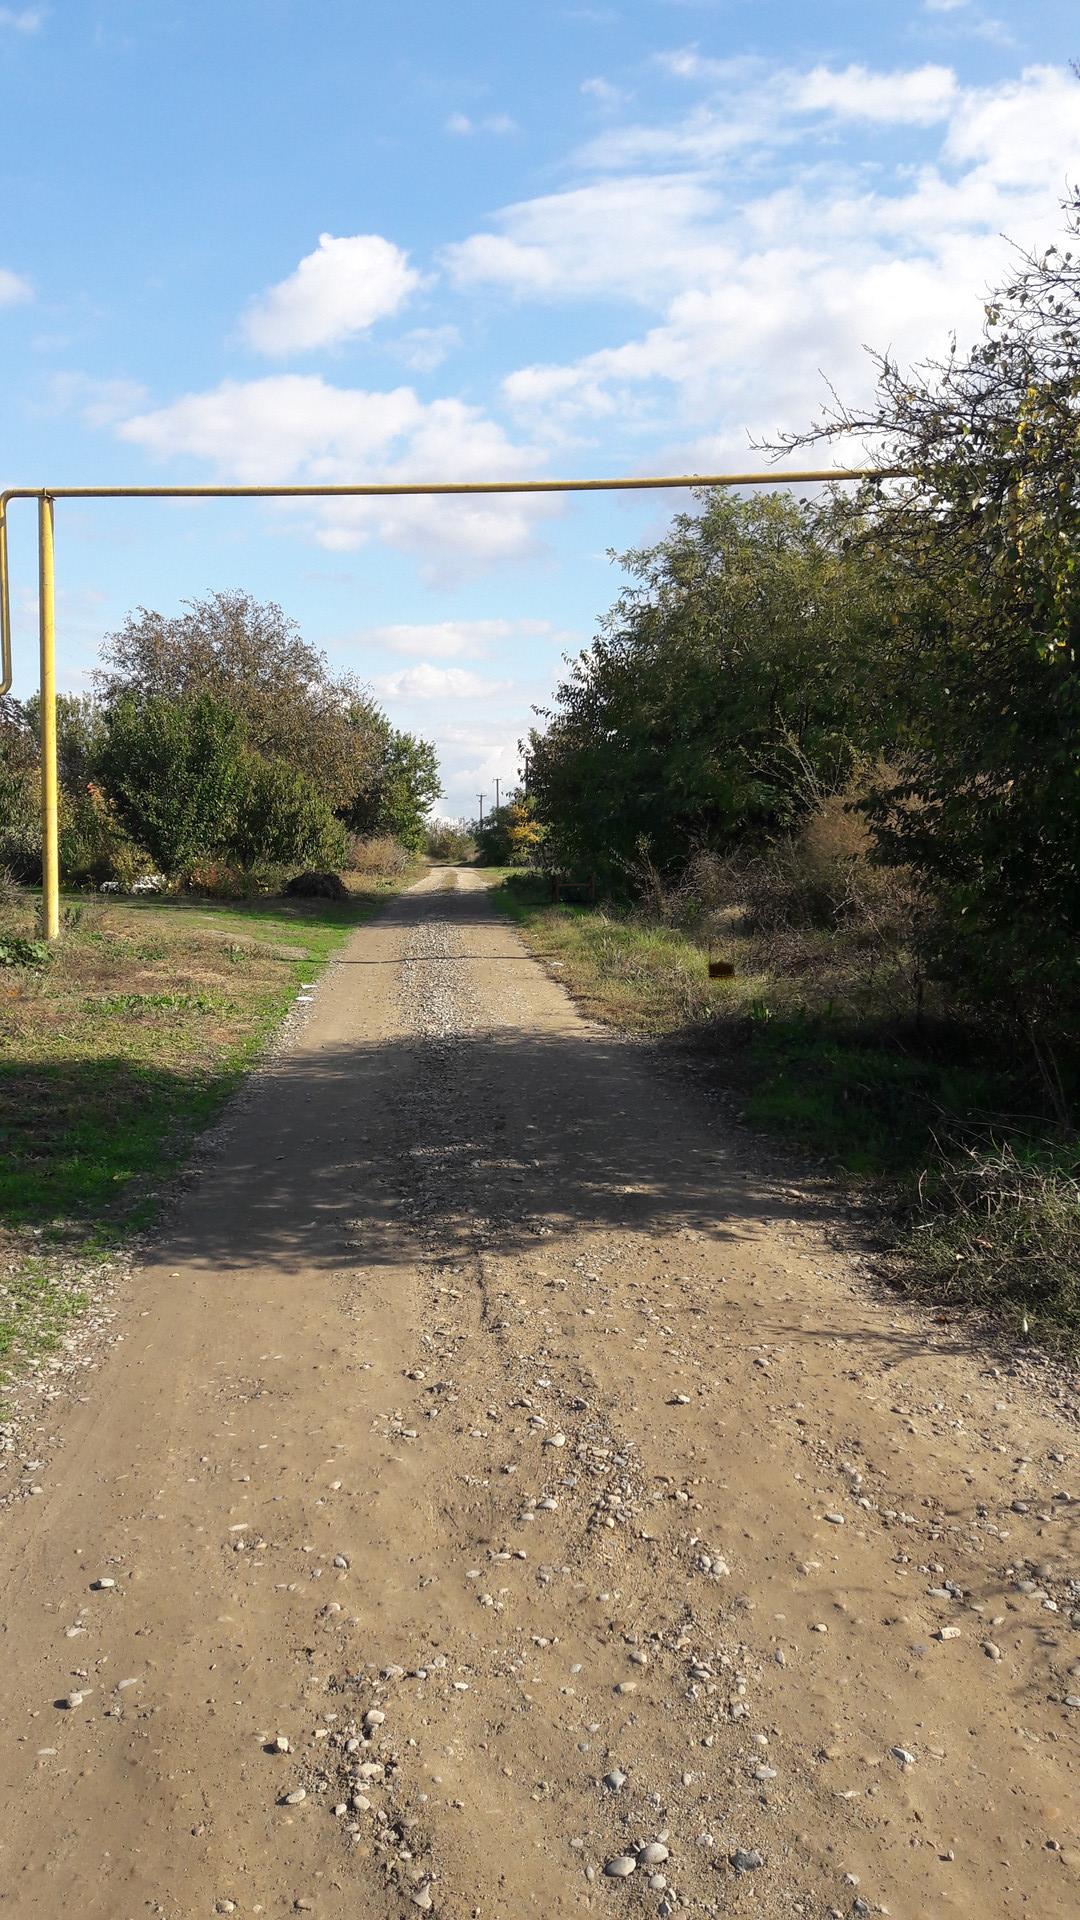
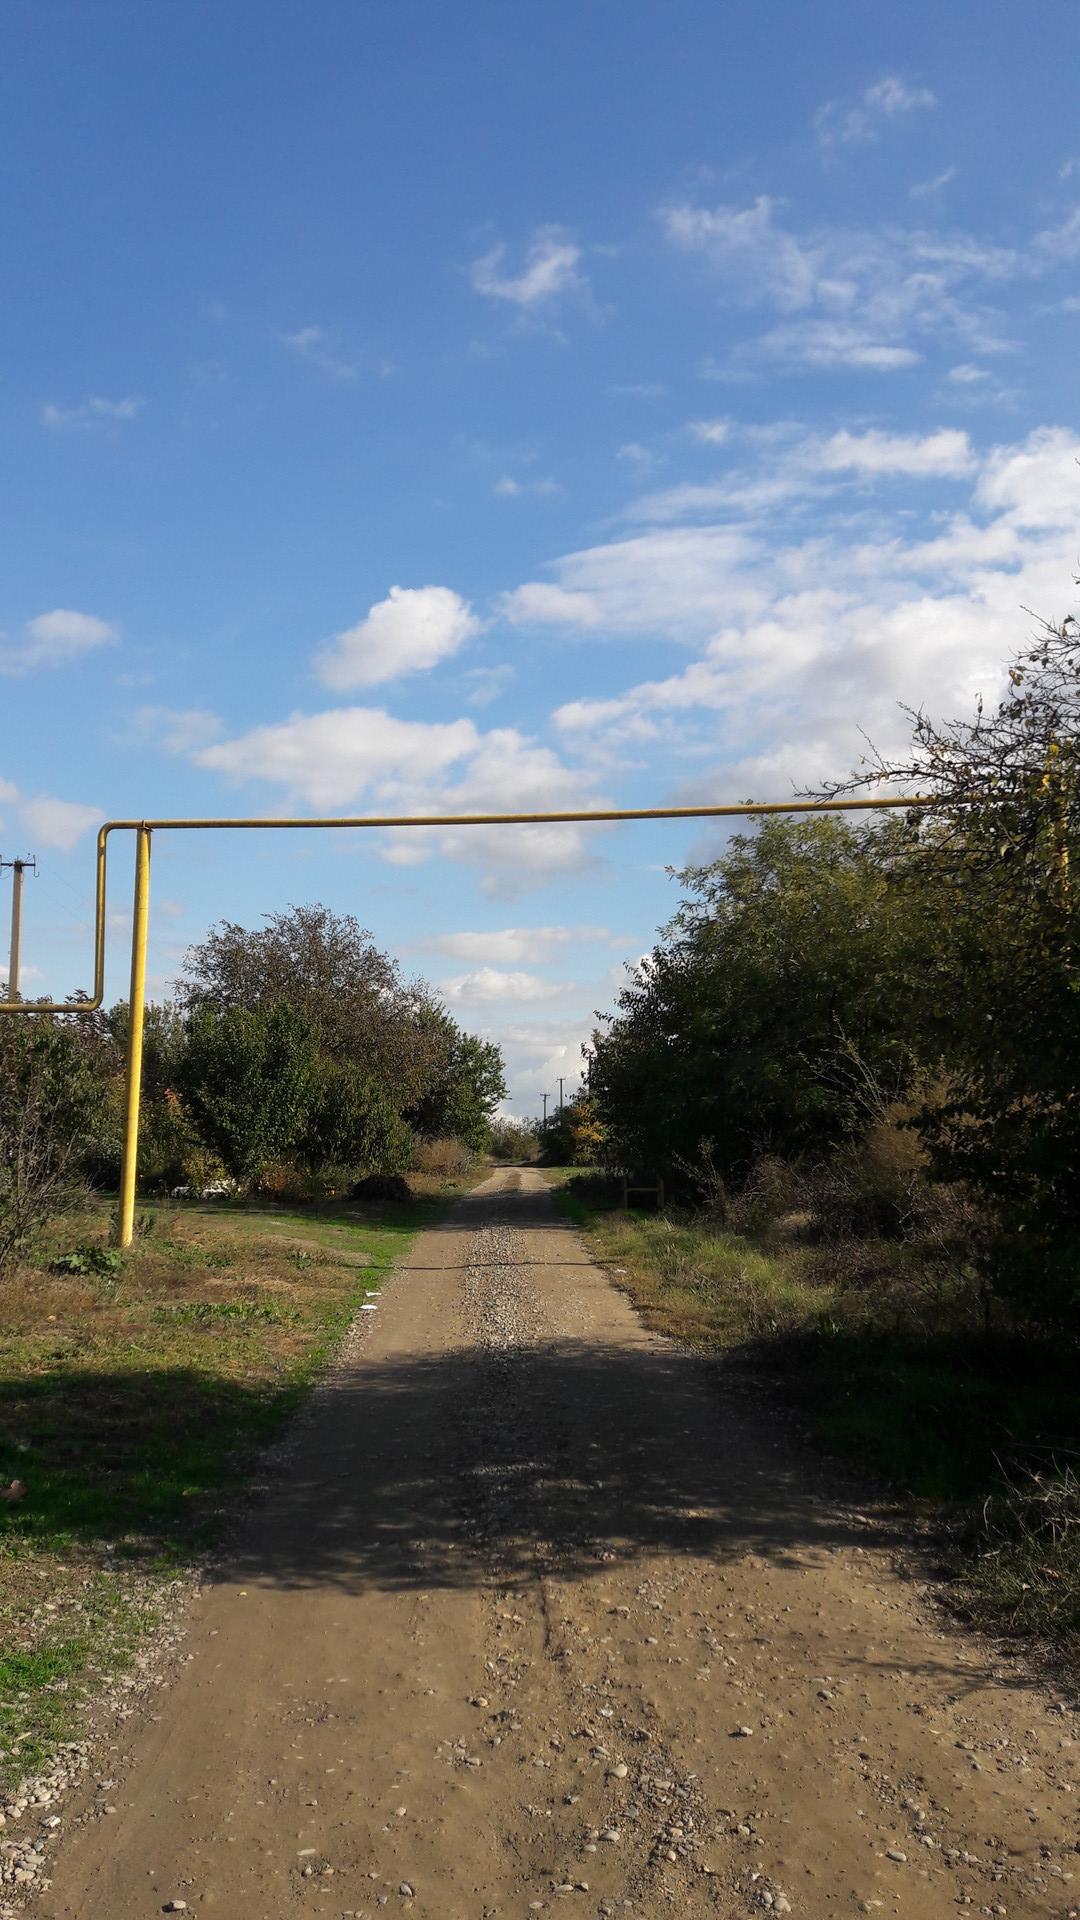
basket: present [708,946,734,977] -> none [777,1255,805,1289]

